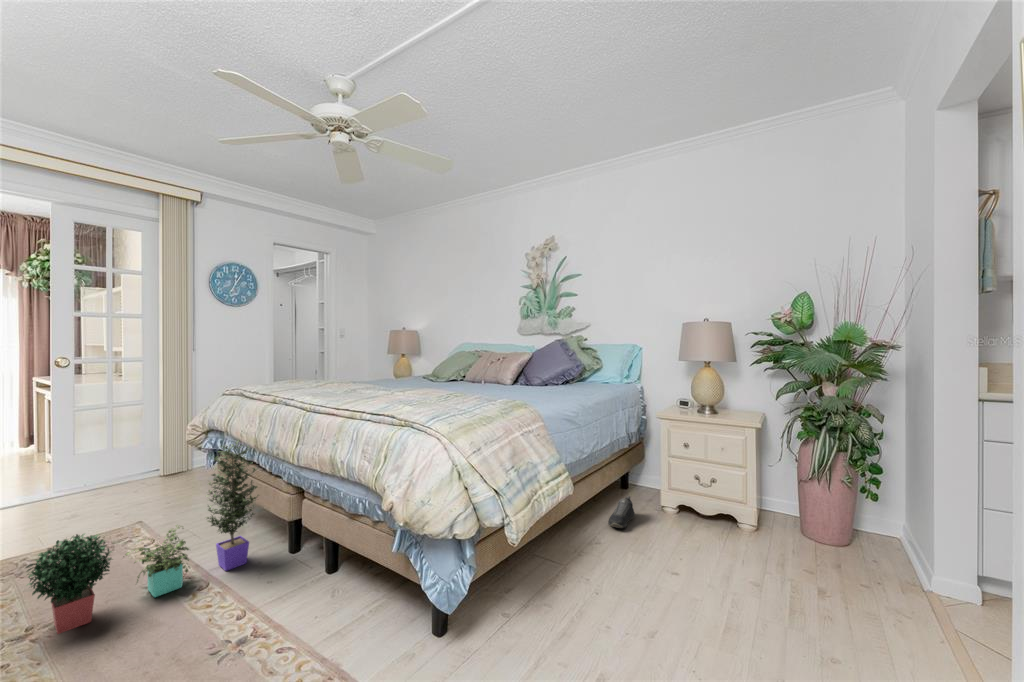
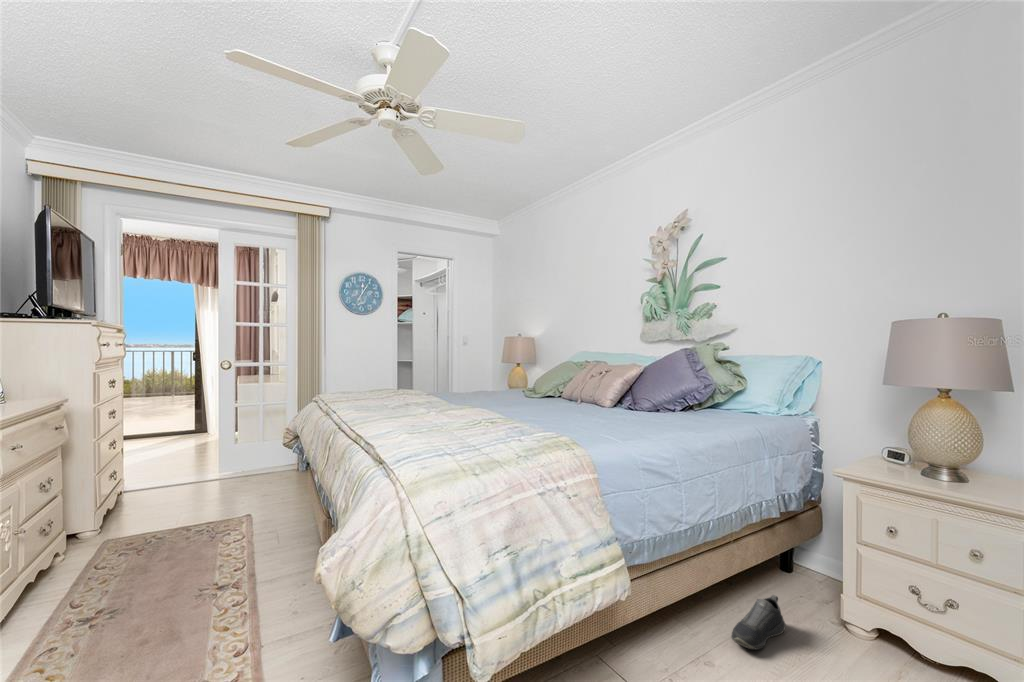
potted plant: present [26,440,257,634] -> none [92,454,308,628]

